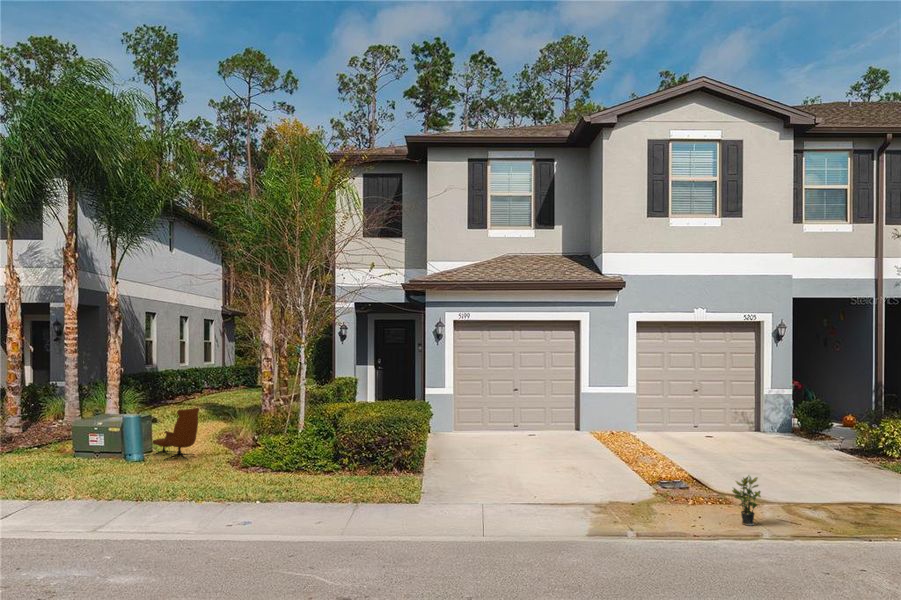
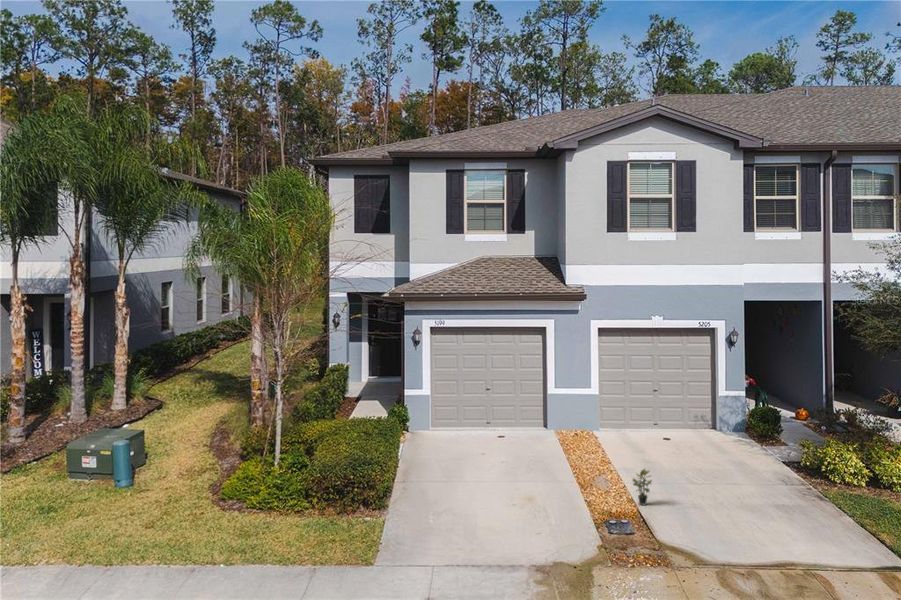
lounge chair: present [152,408,199,460] -> none [171,415,212,460]

